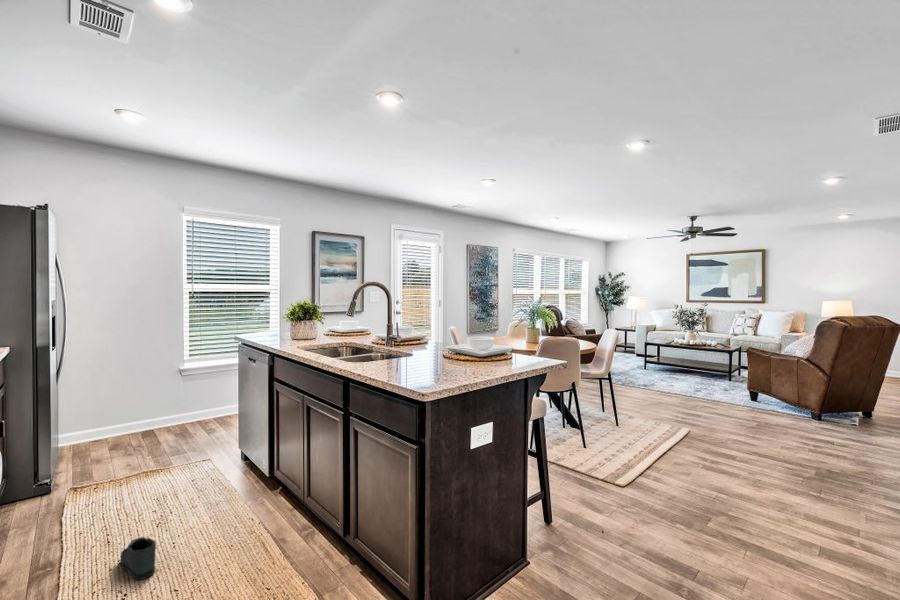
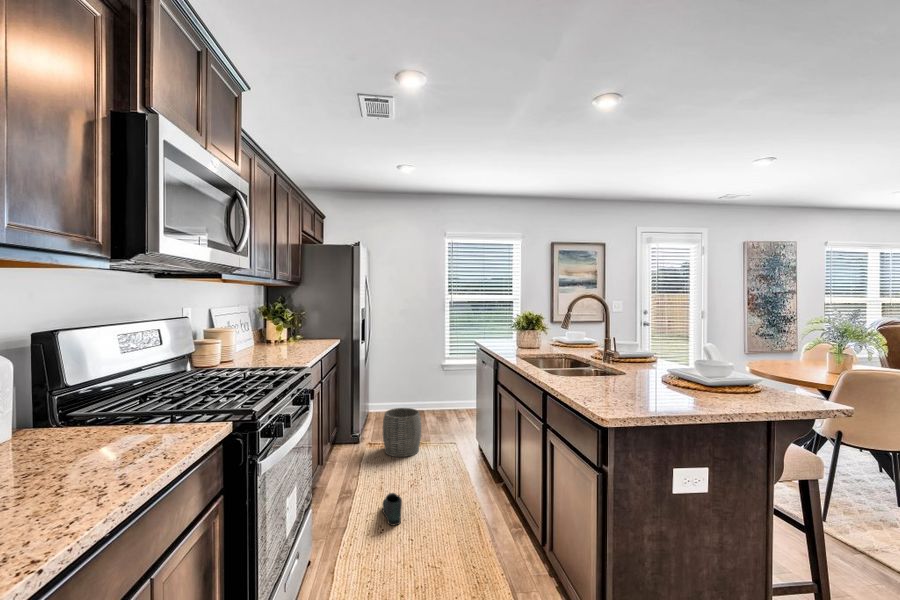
woven basket: none [99,428,162,495] -> present [382,408,421,457]

